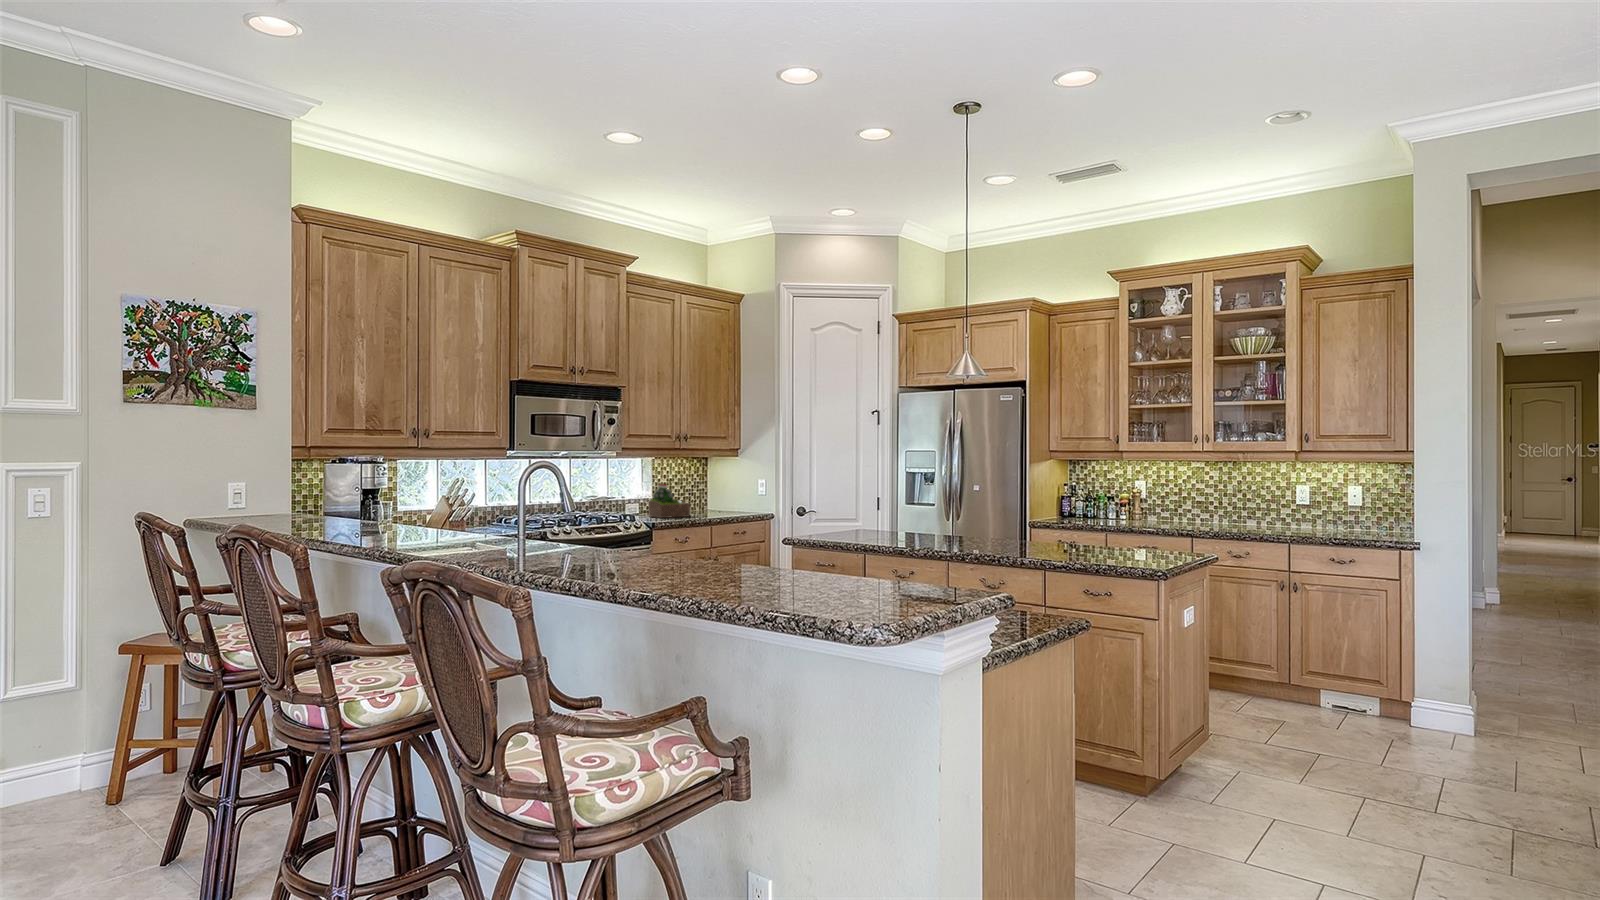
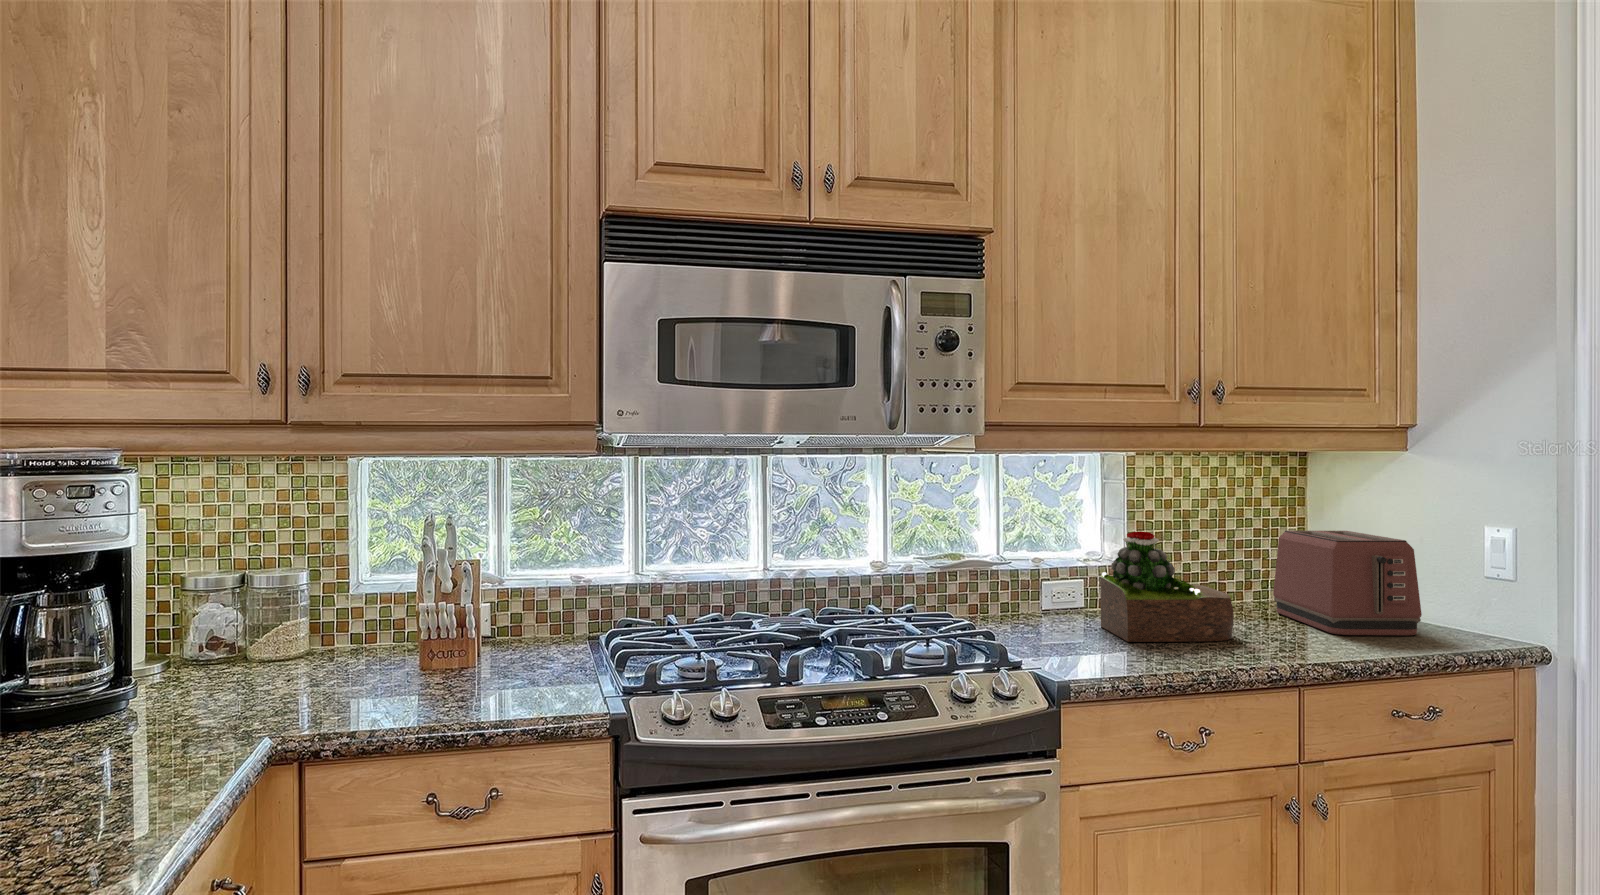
toaster: none [699,484,741,514] -> present [1273,531,1422,636]

